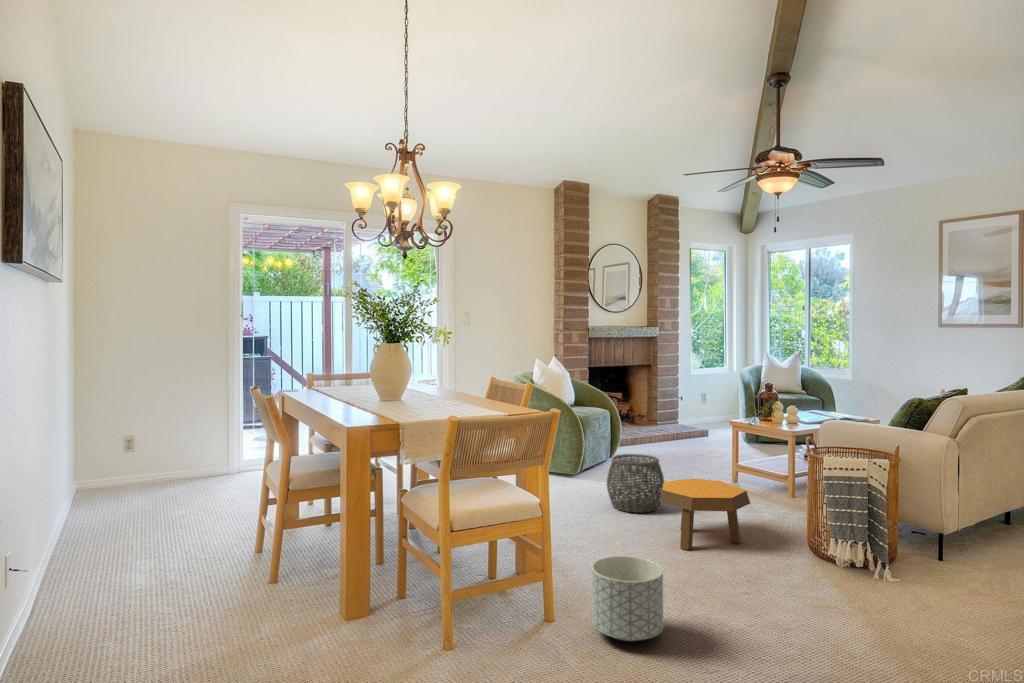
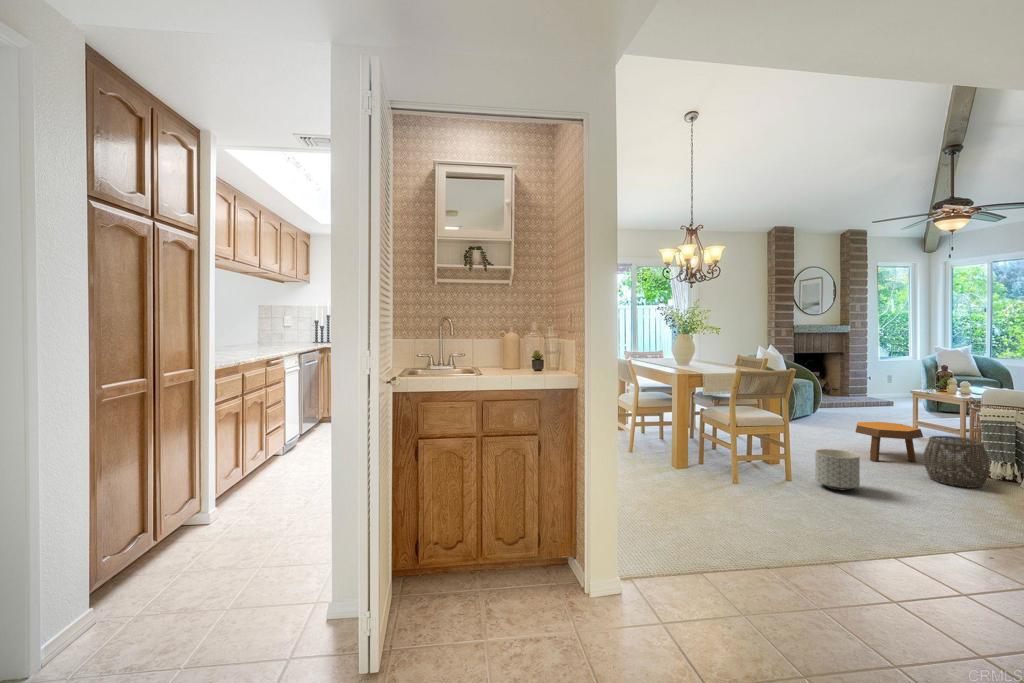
woven basket: present [606,454,664,513] -> present [923,436,991,488]

